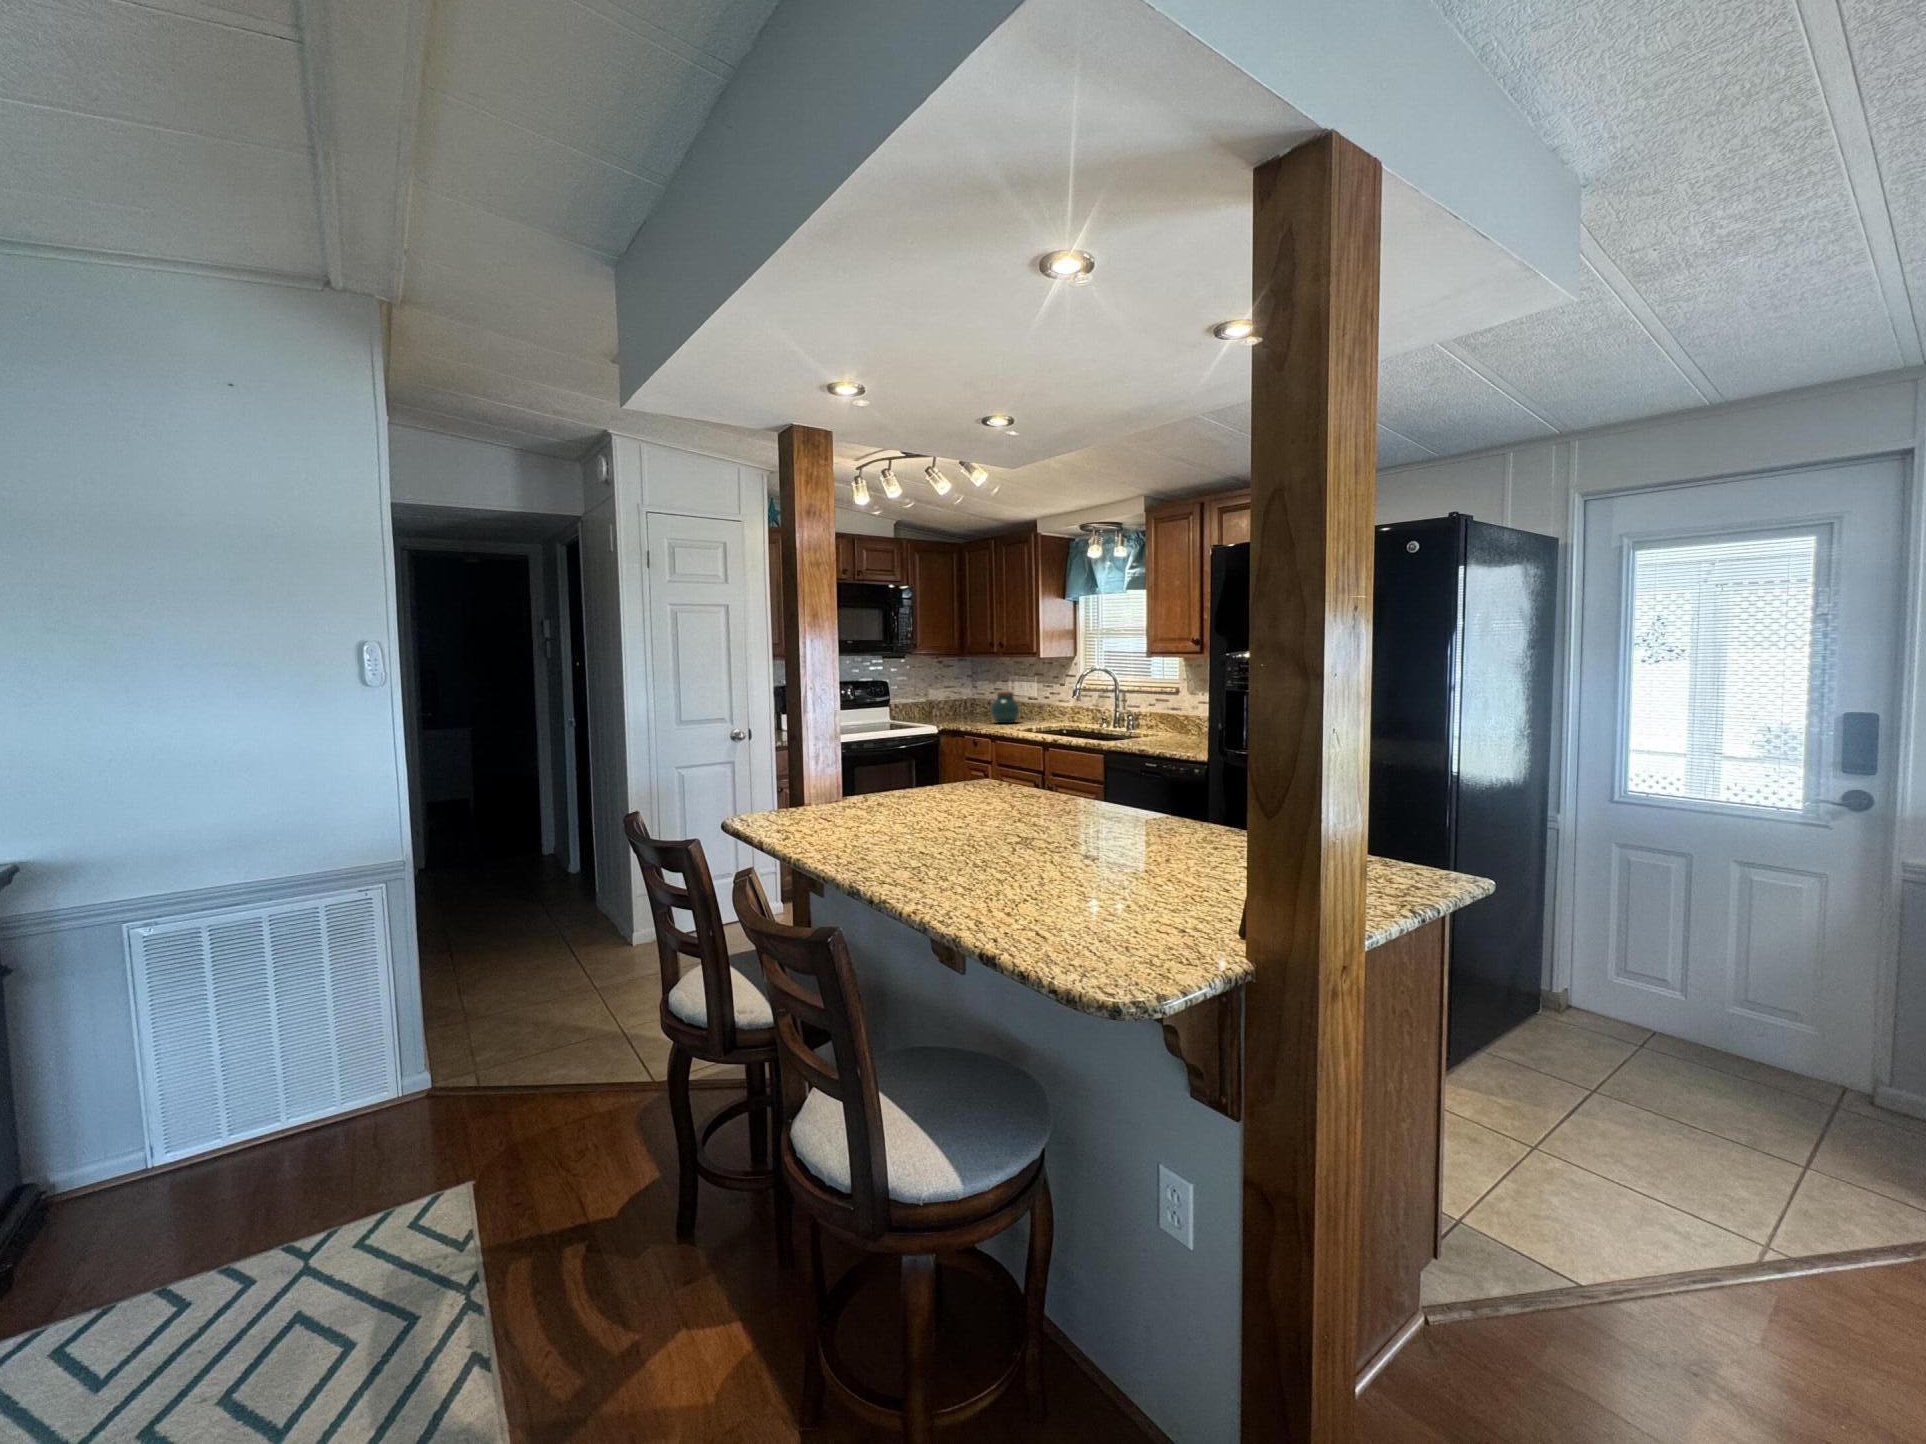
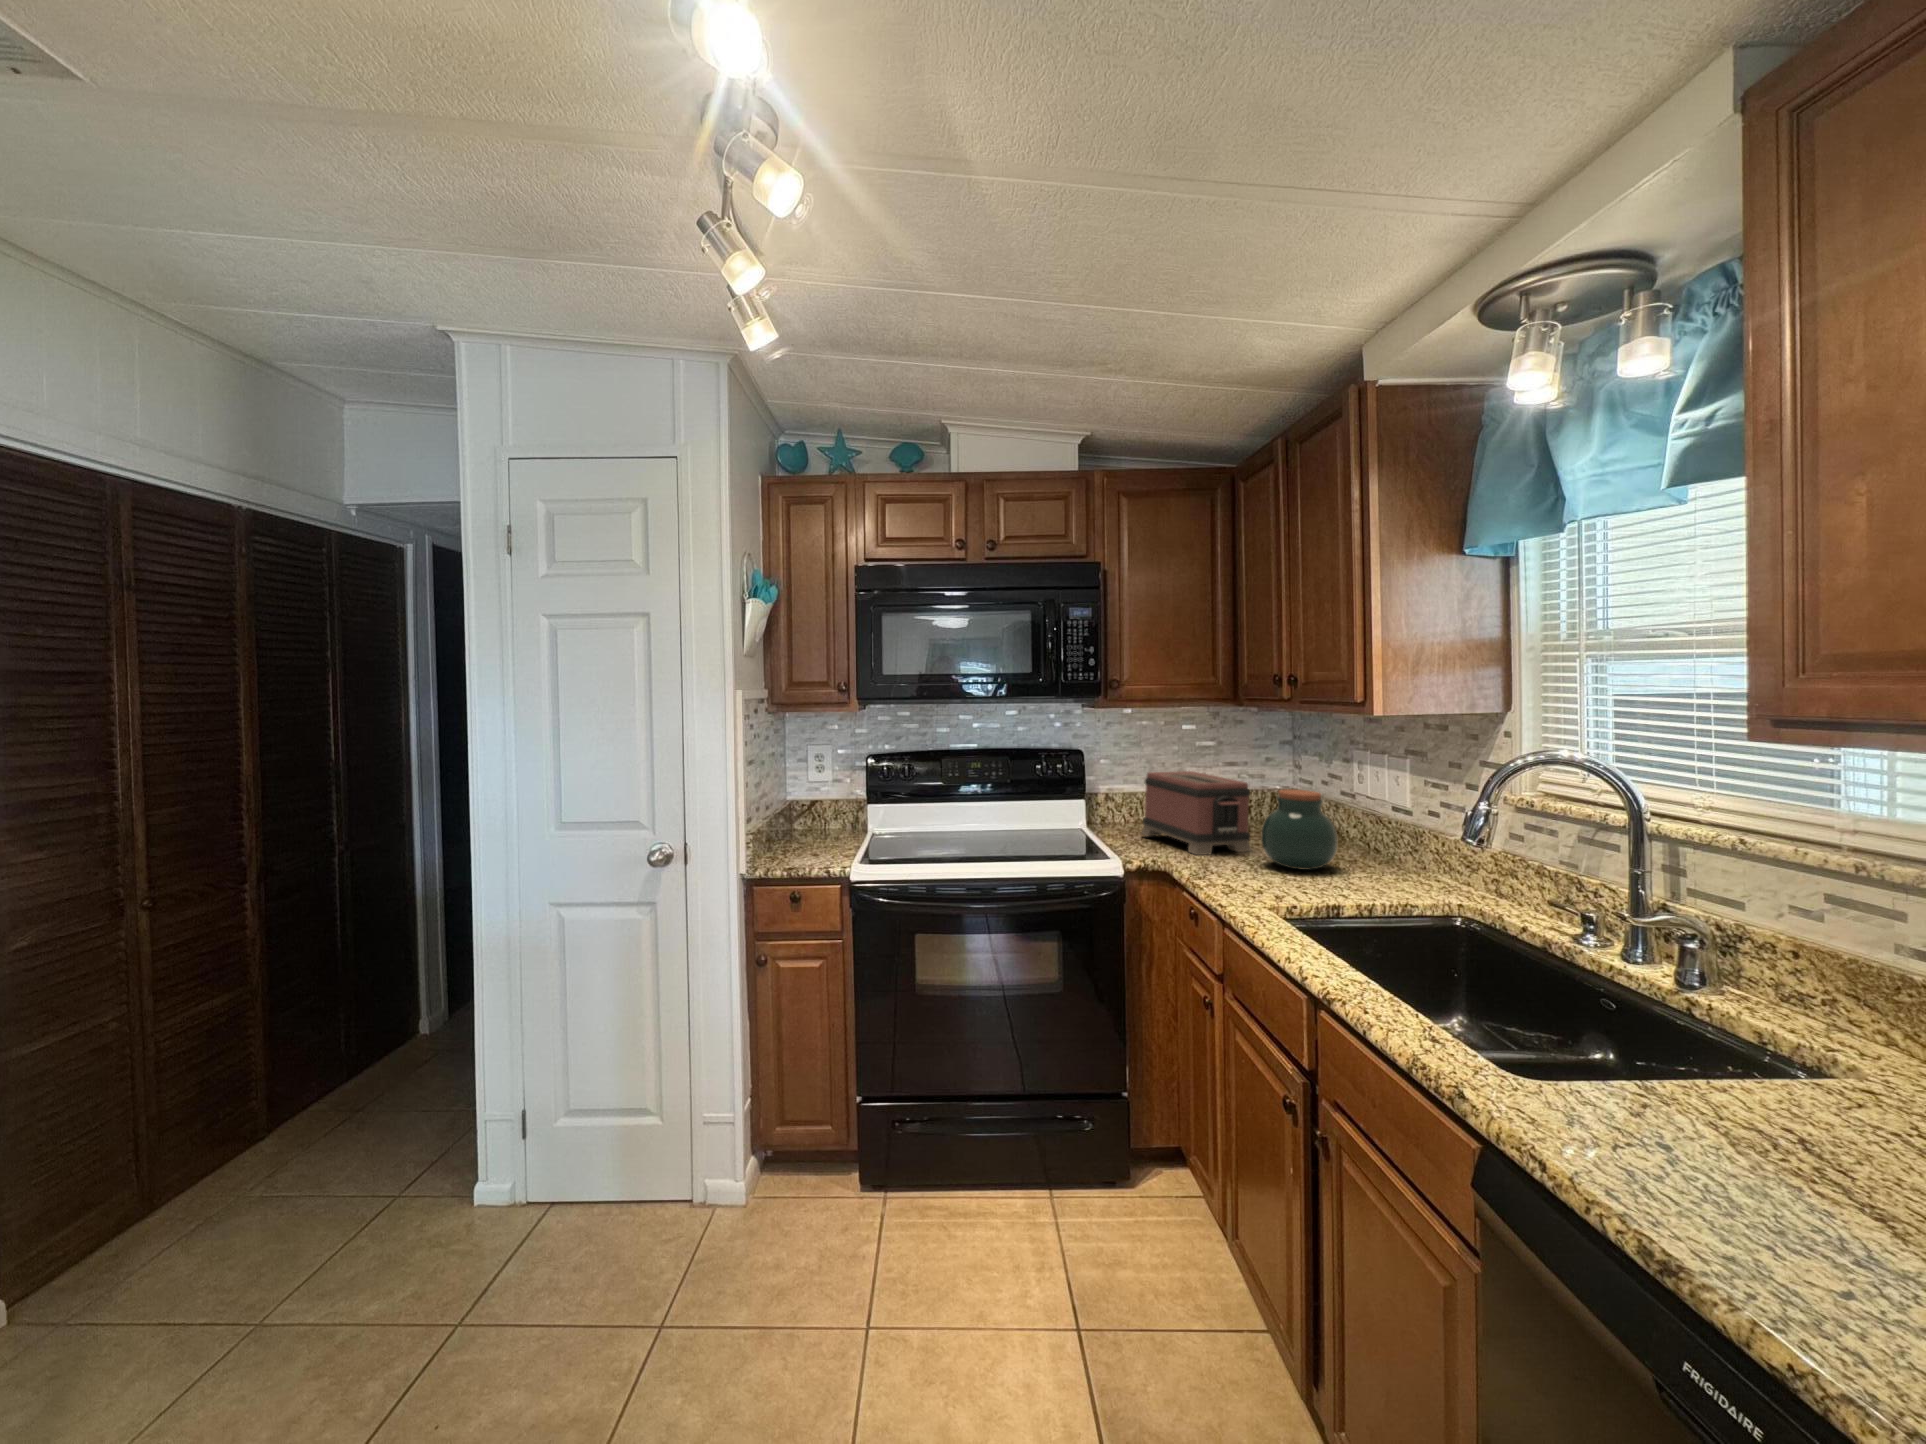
toaster: none [924,689,979,724] -> present [1142,771,1251,855]

